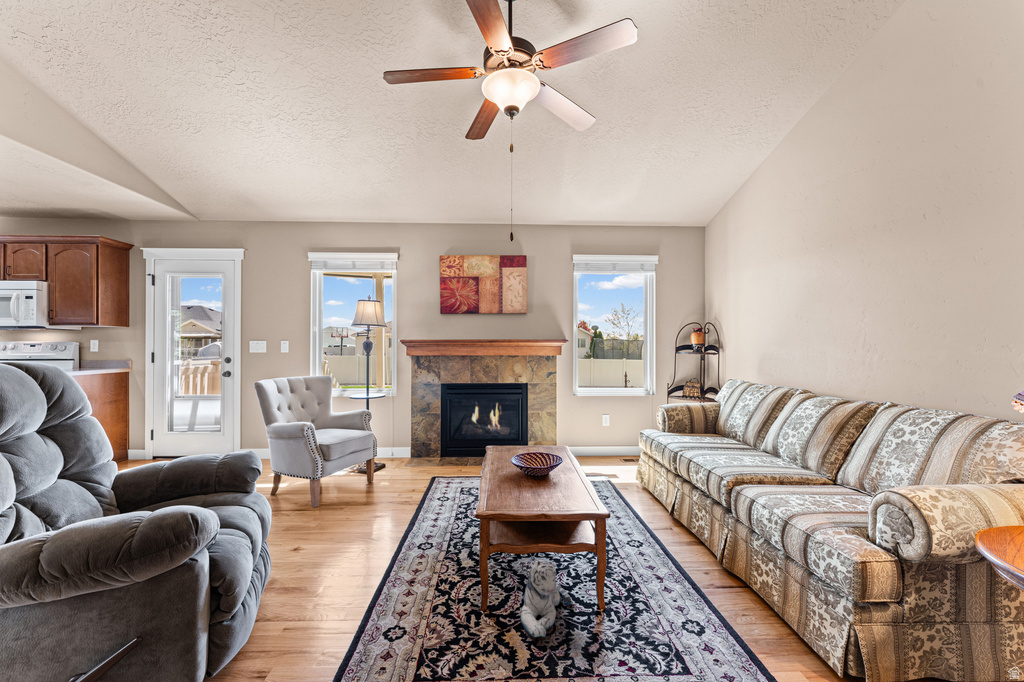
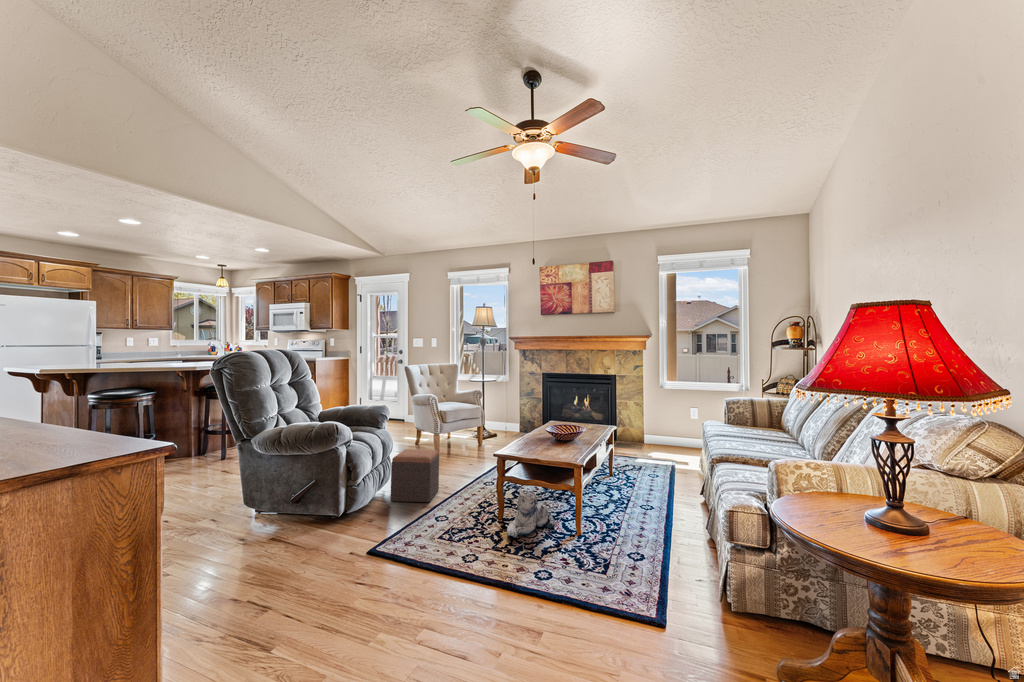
footstool: none [303,513,371,612] -> present [391,449,439,502]

